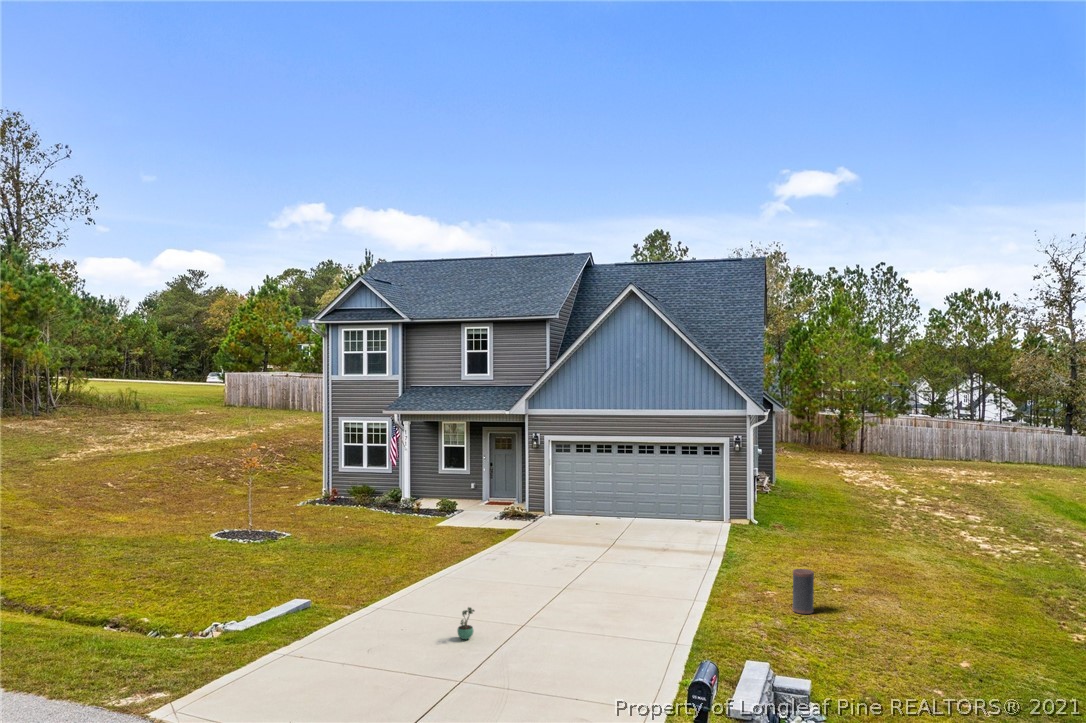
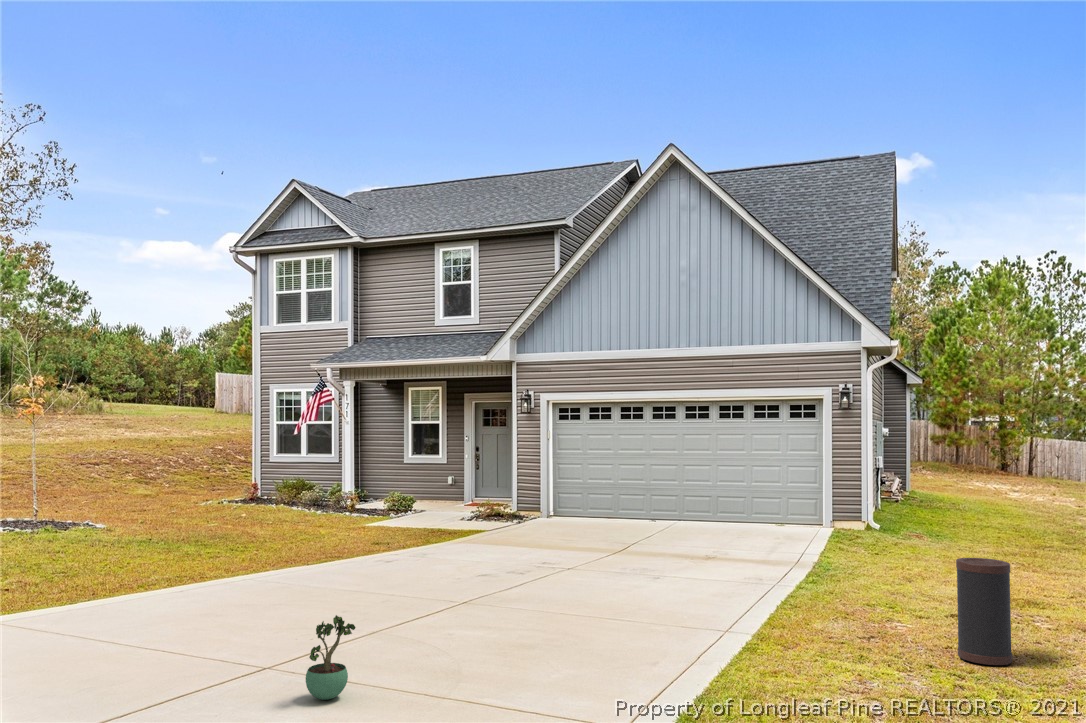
potted plant: present [457,607,474,639] -> present [306,615,356,700]

